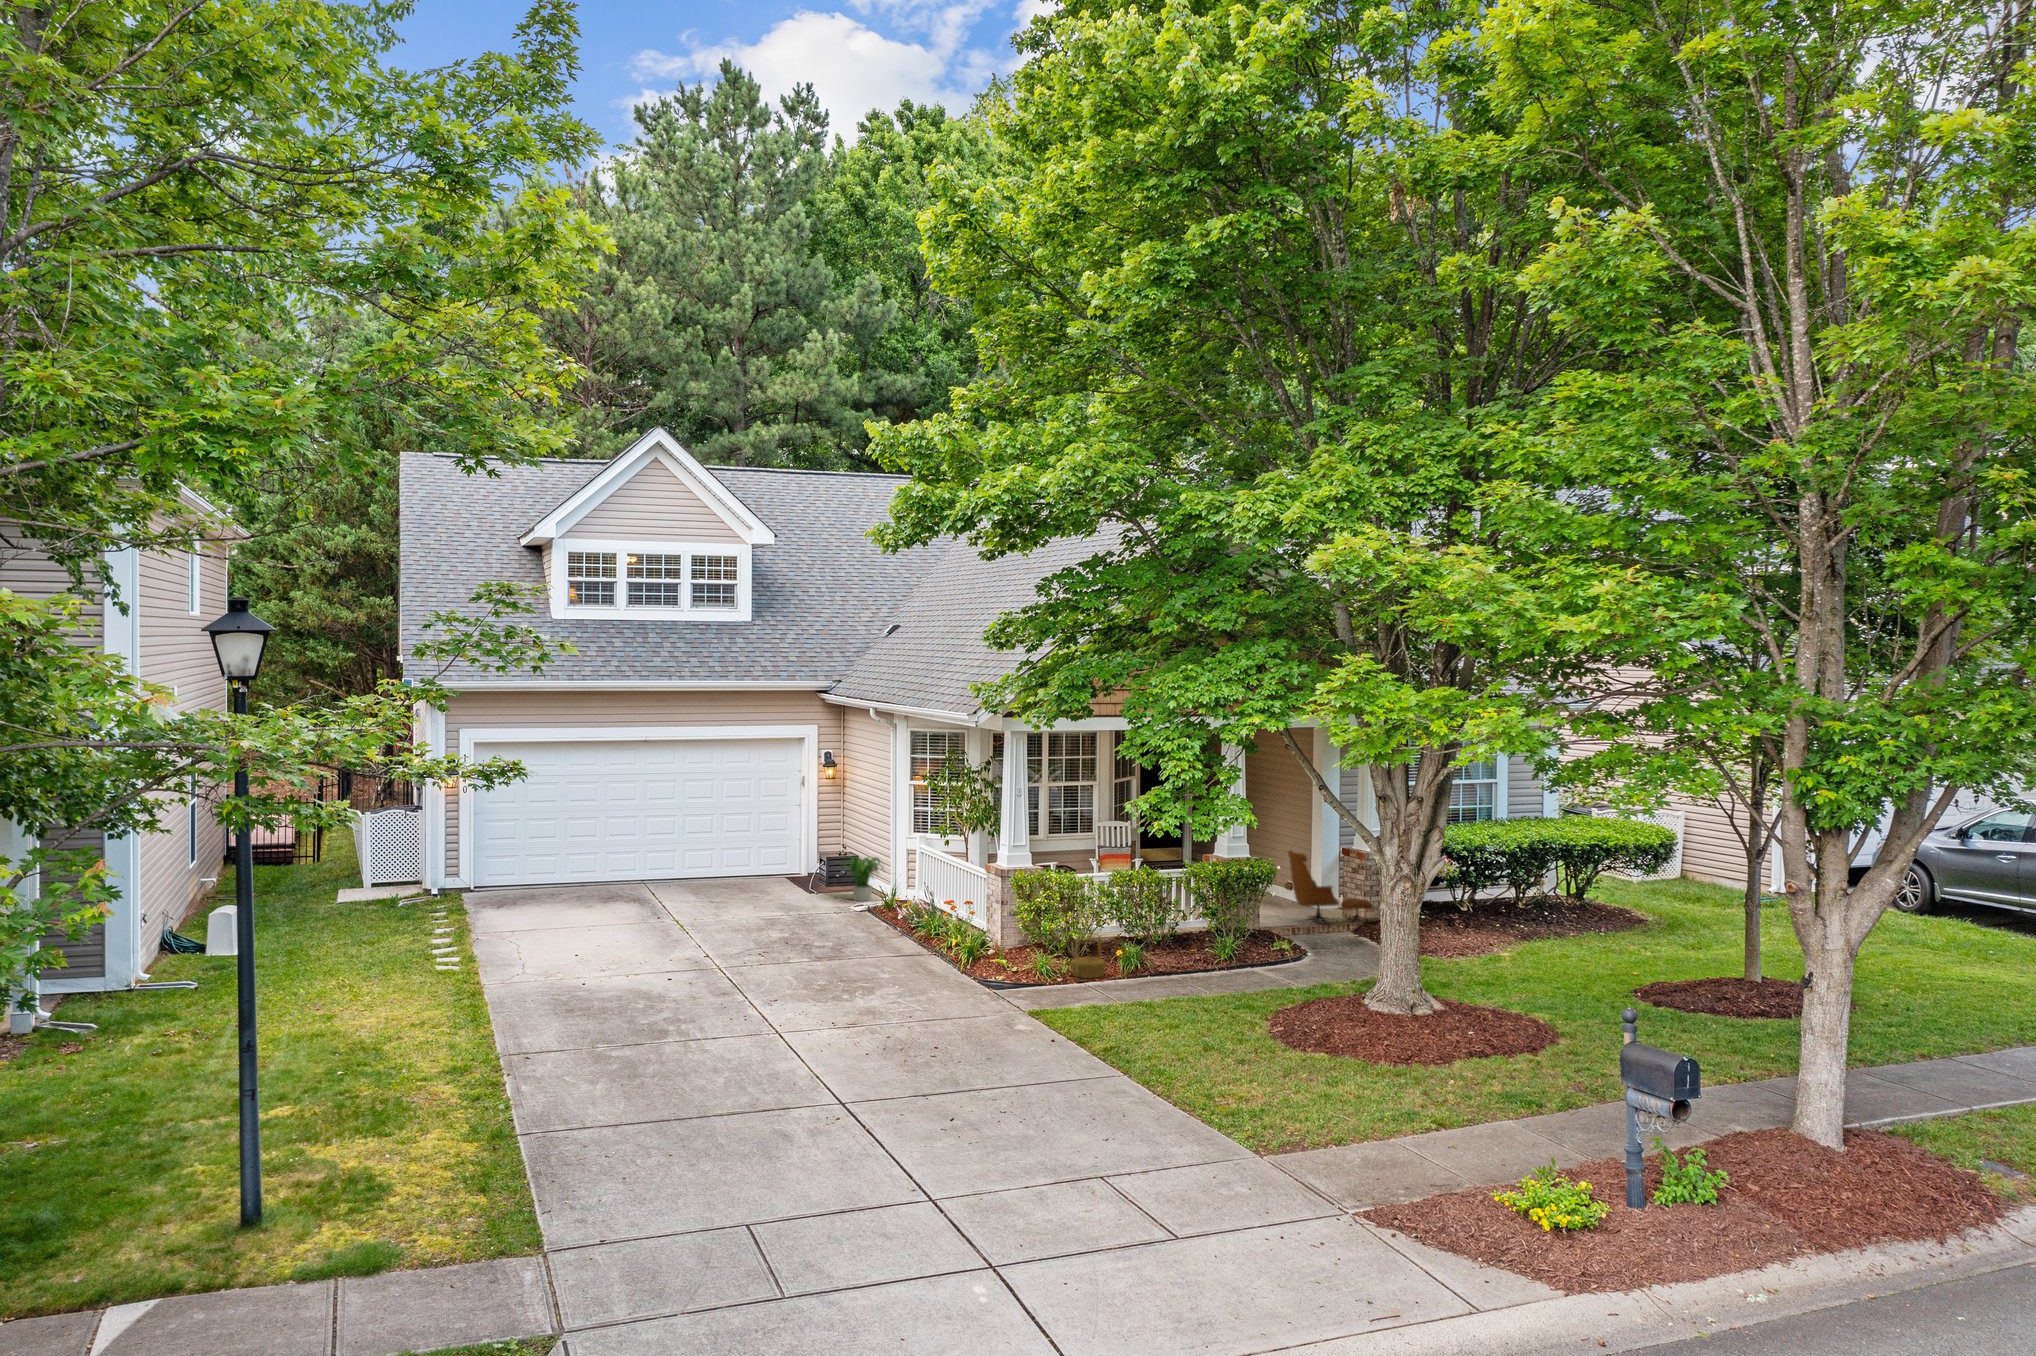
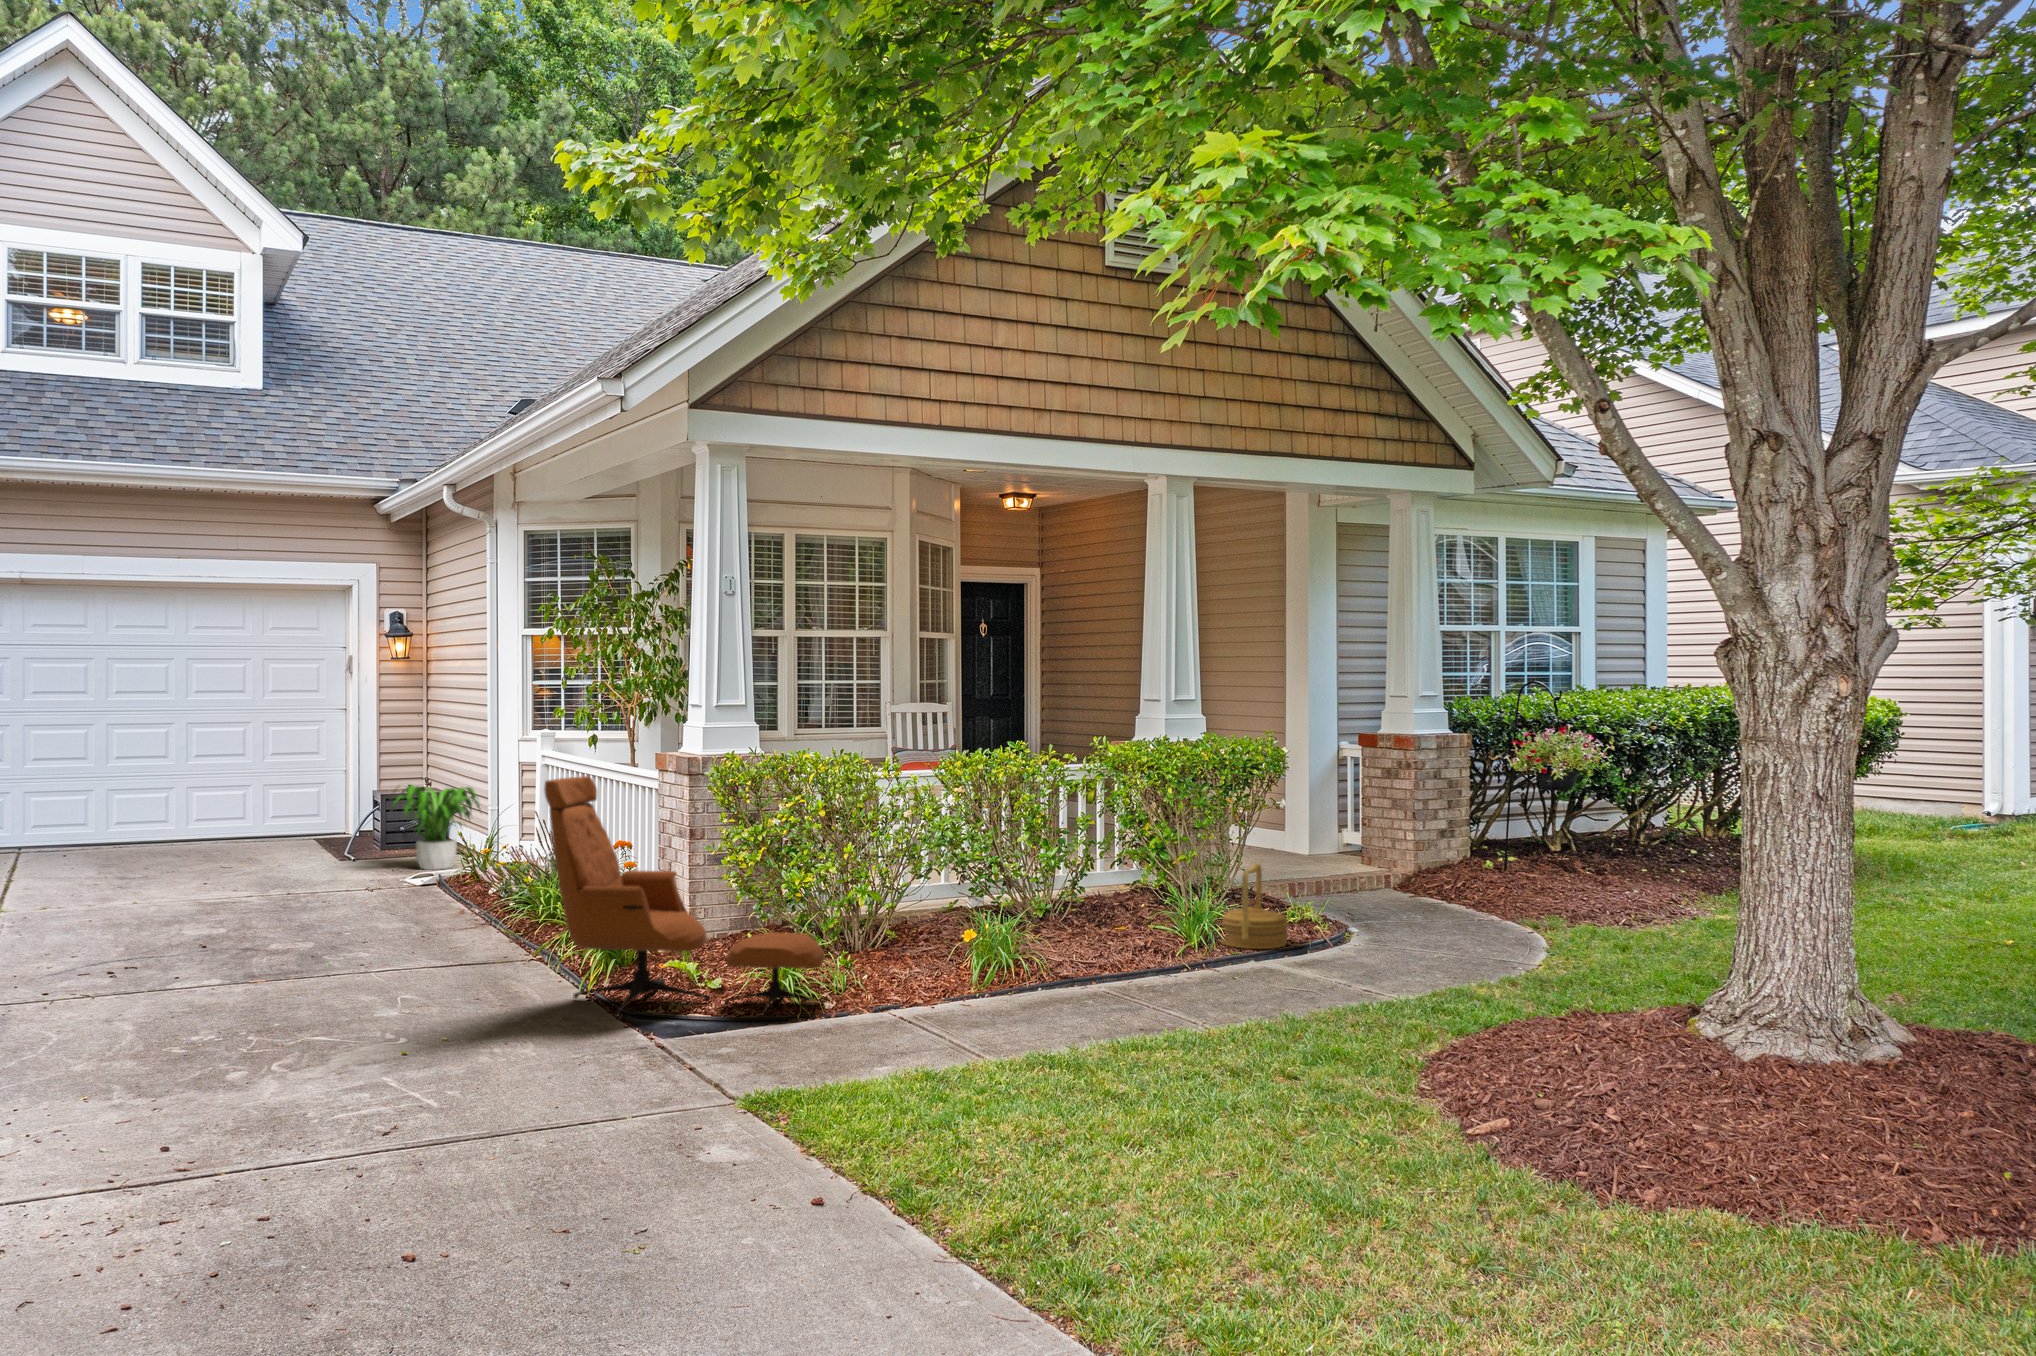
lounge chair: present [1288,850,1373,922] -> present [544,776,825,1017]
woven basket: present [1071,935,1105,978] -> present [1222,864,1288,949]

